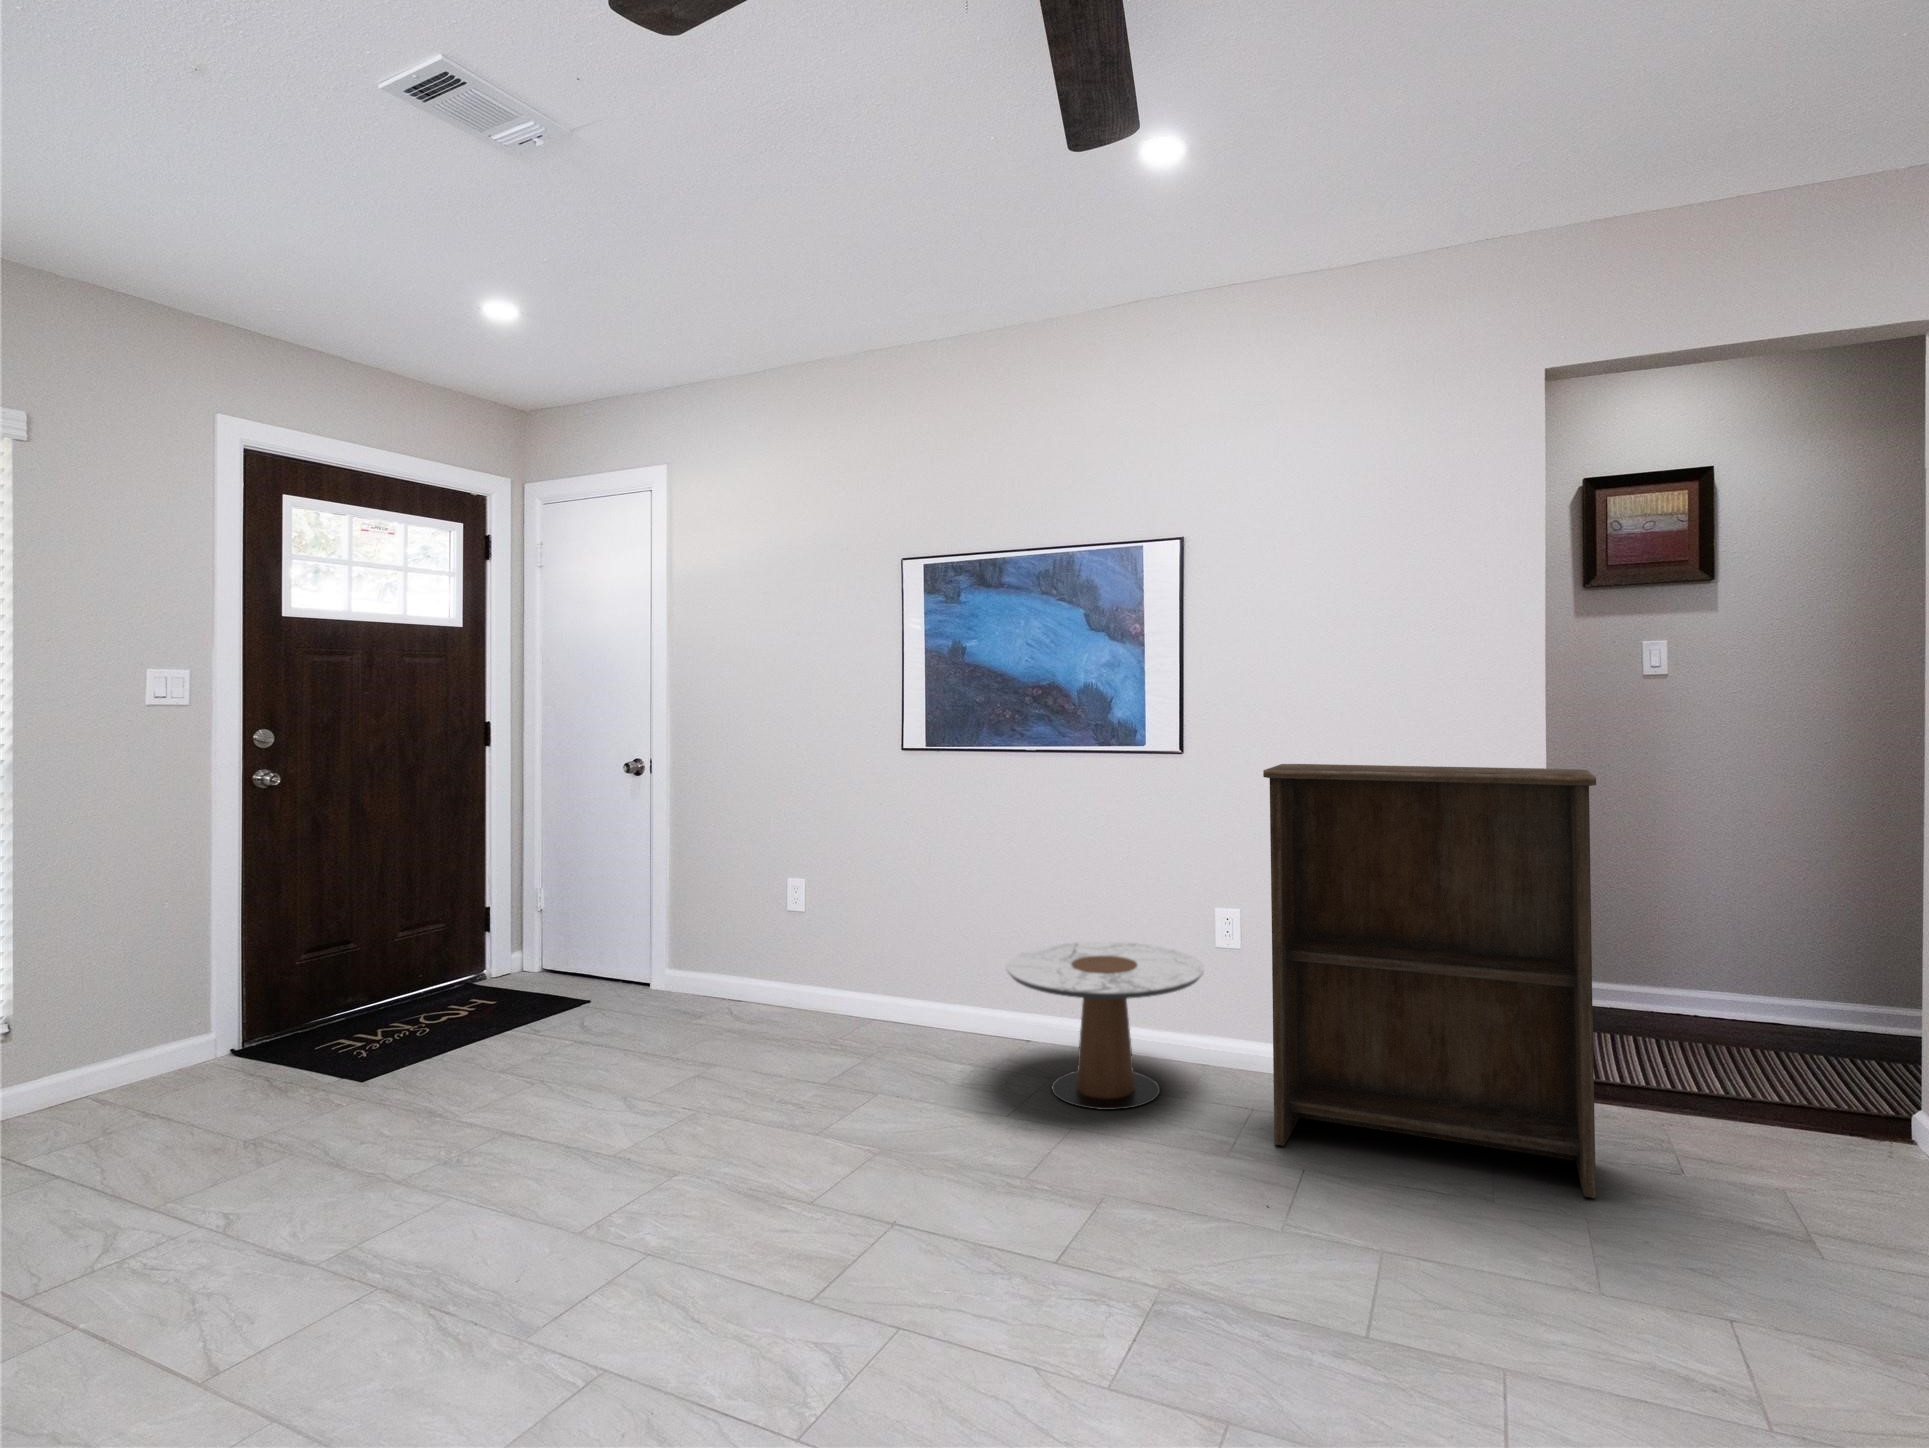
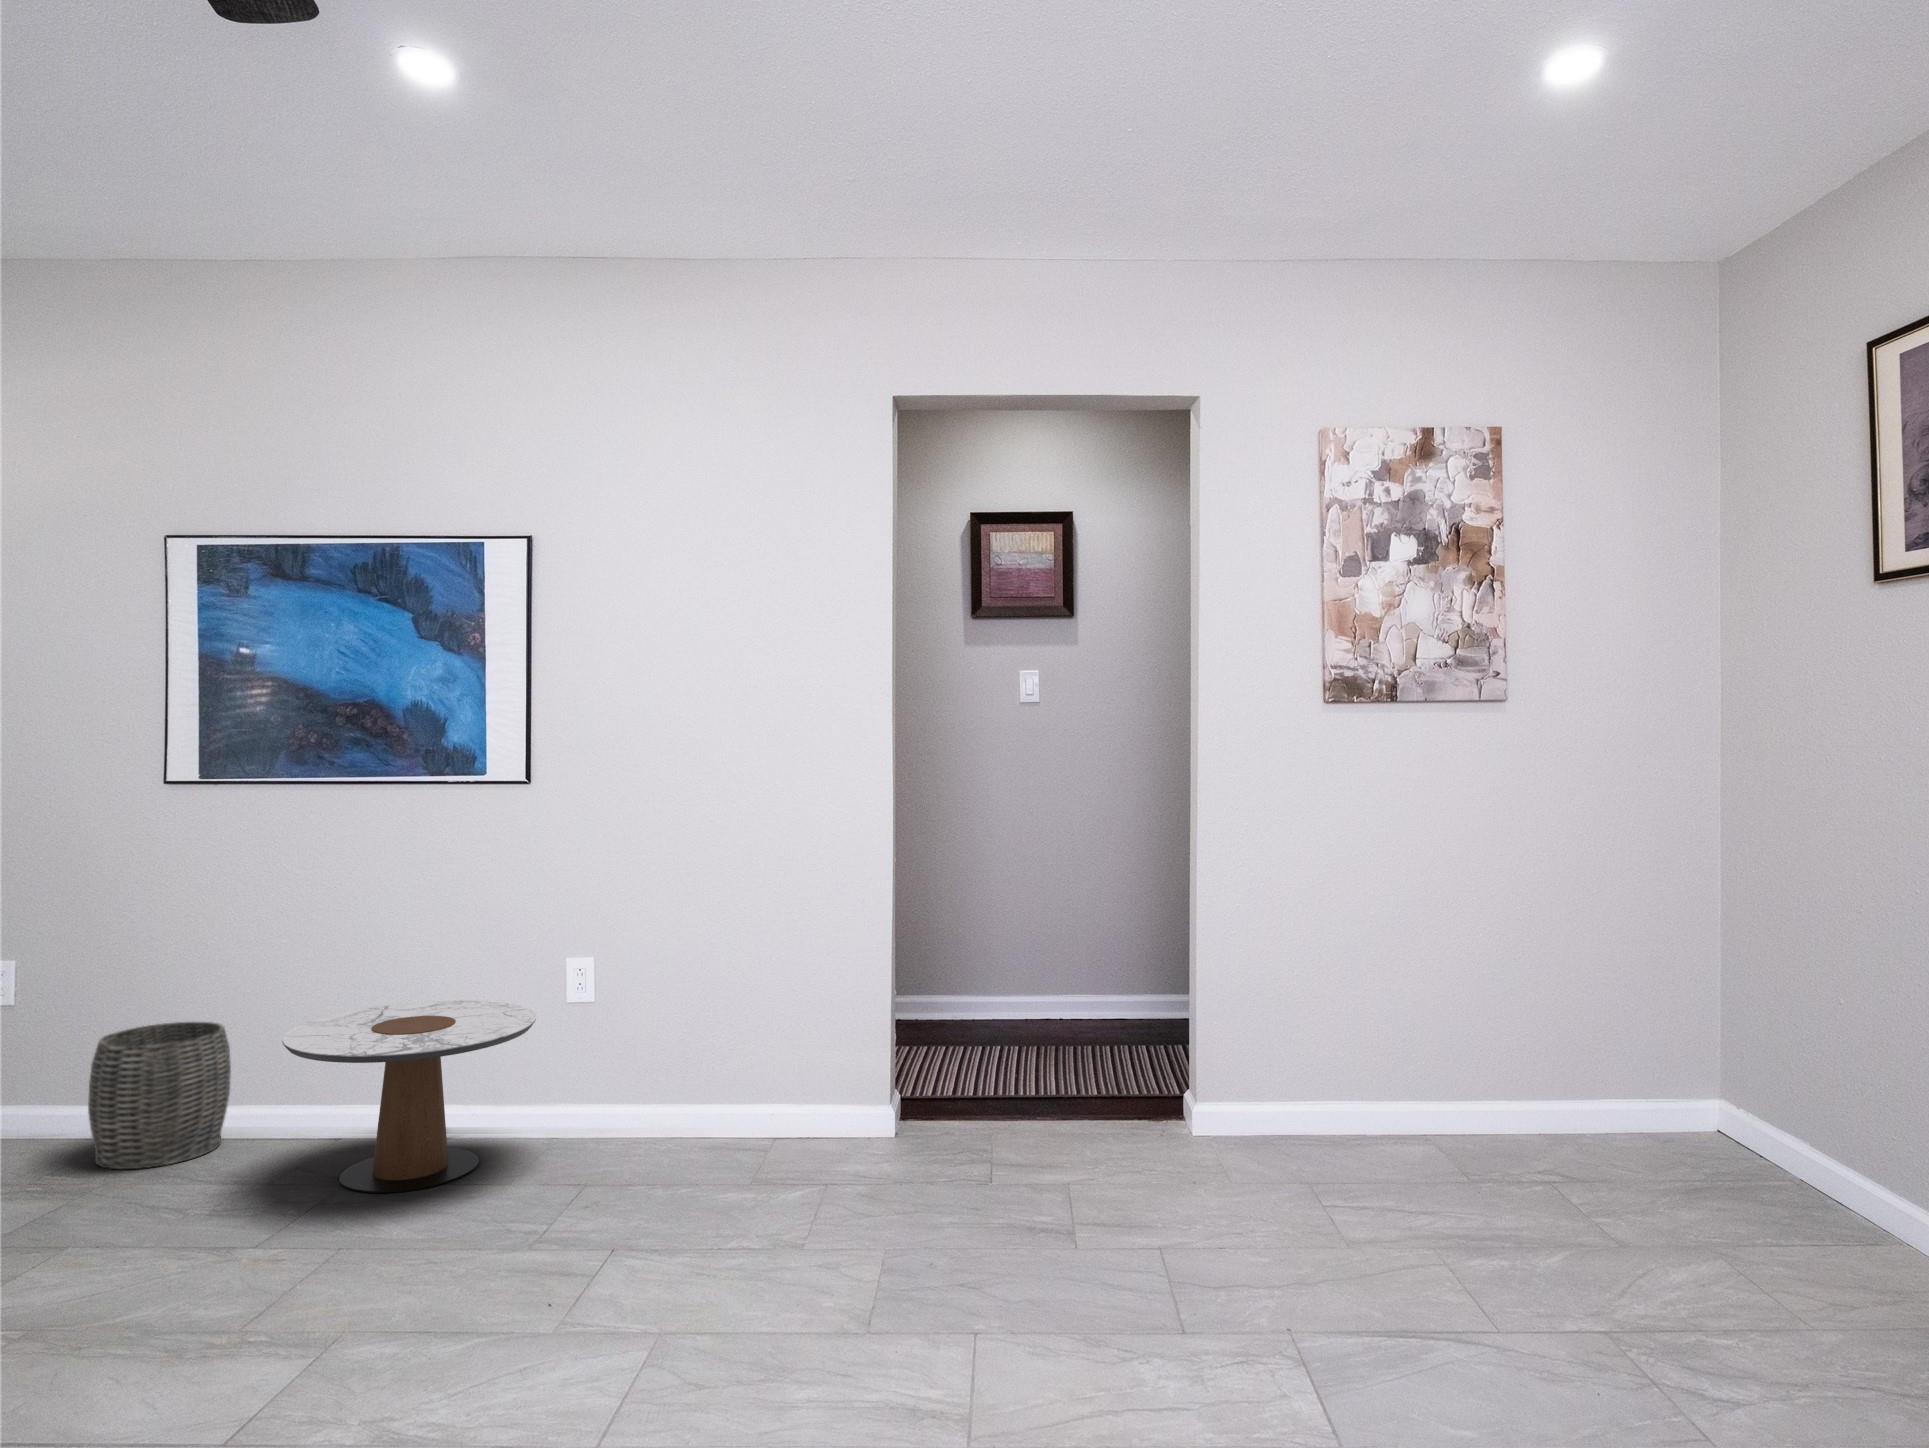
bookshelf: present [1263,764,1596,1198] -> none [595,790,915,1197]
woven basket: none [870,941,962,1056] -> present [88,1022,231,1169]

